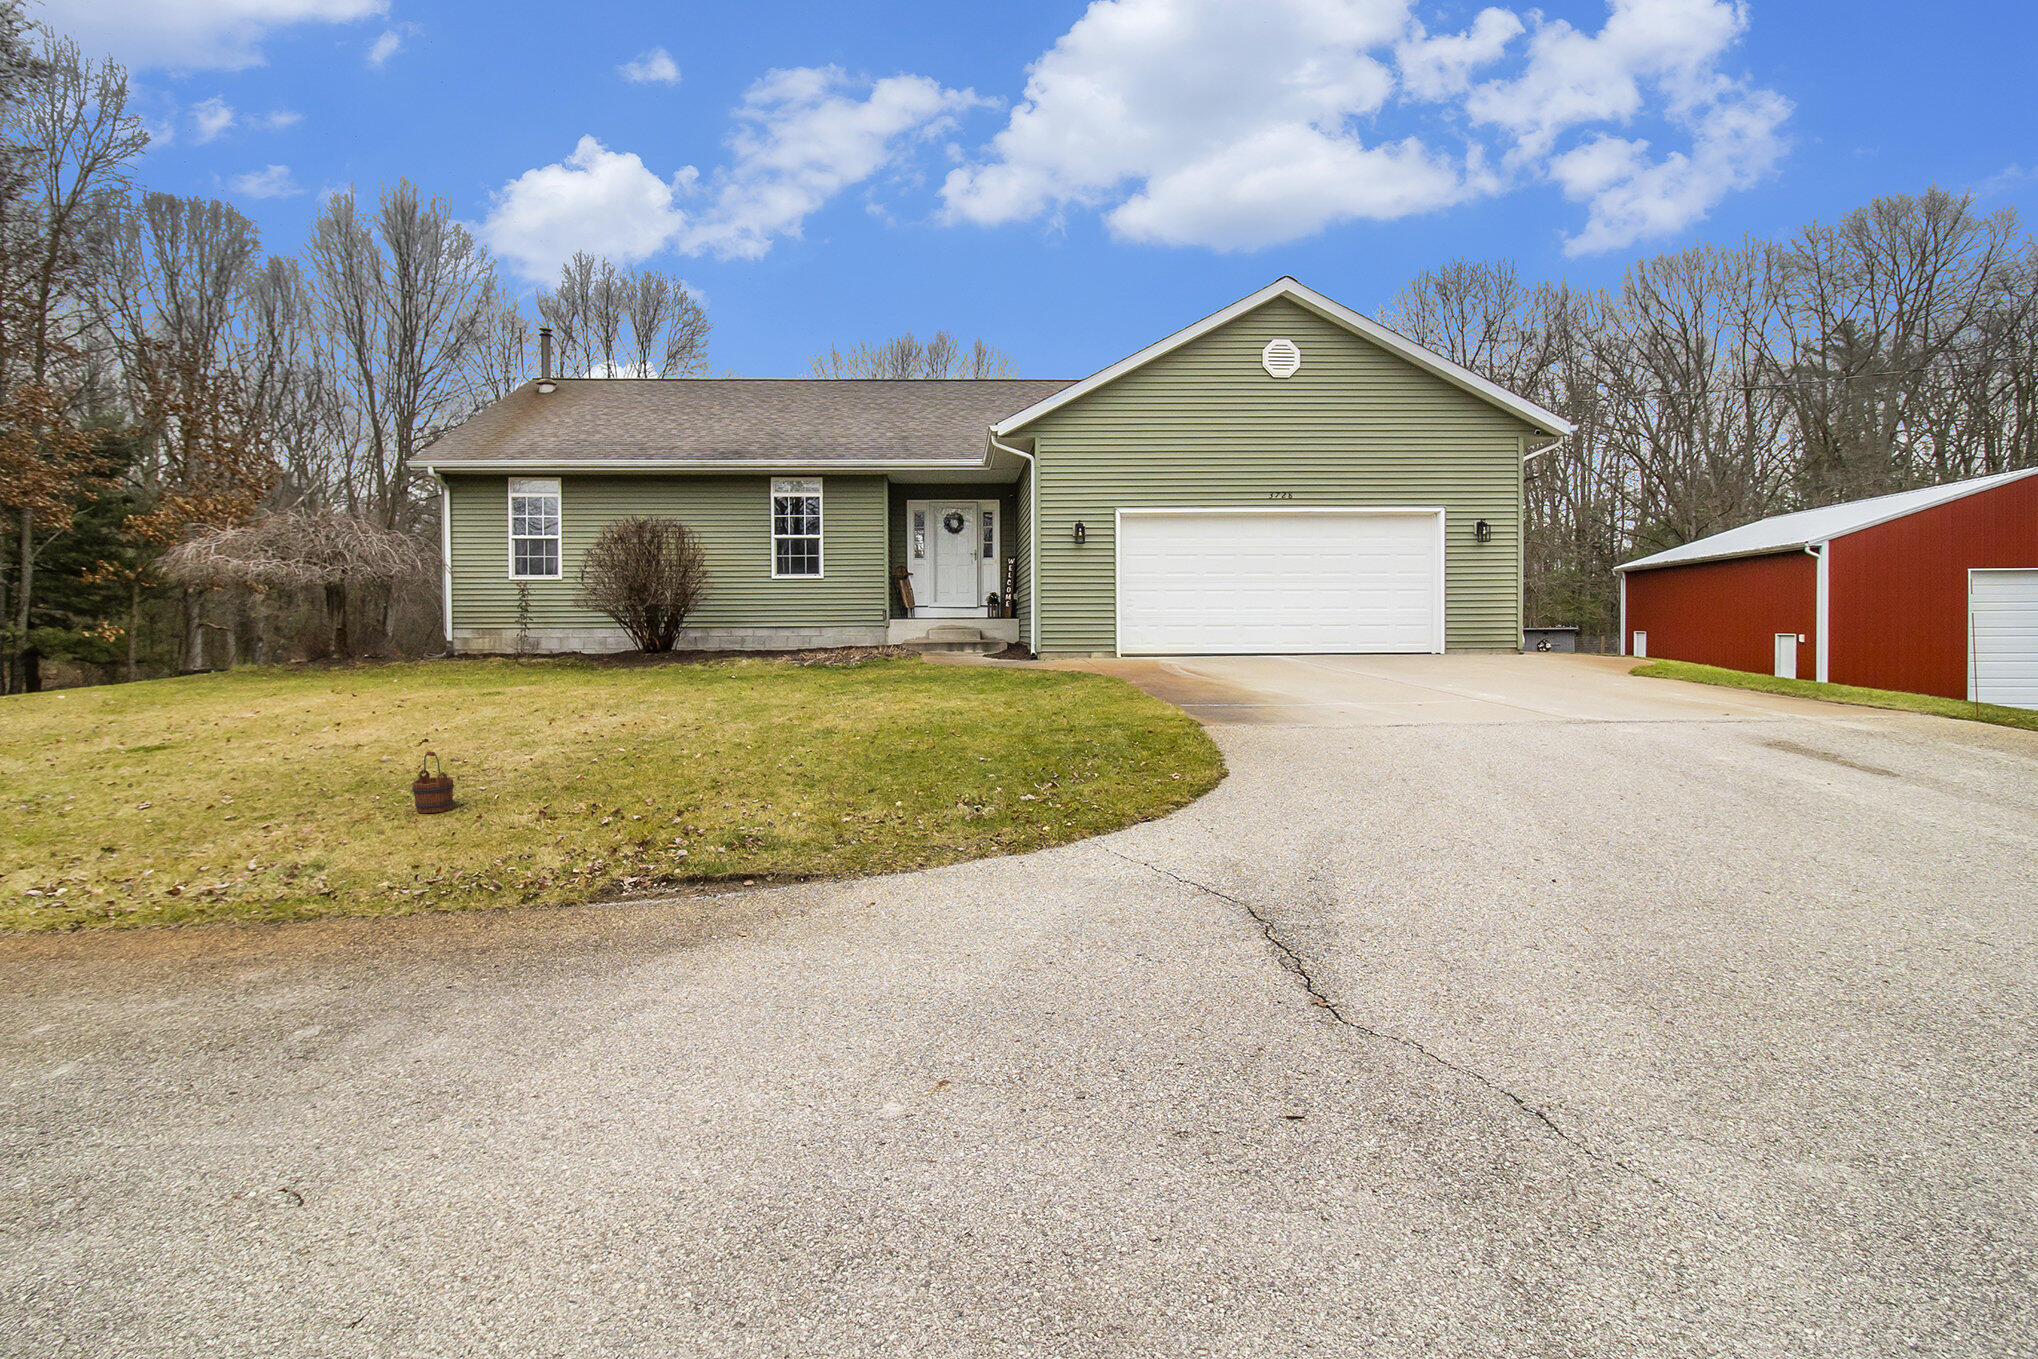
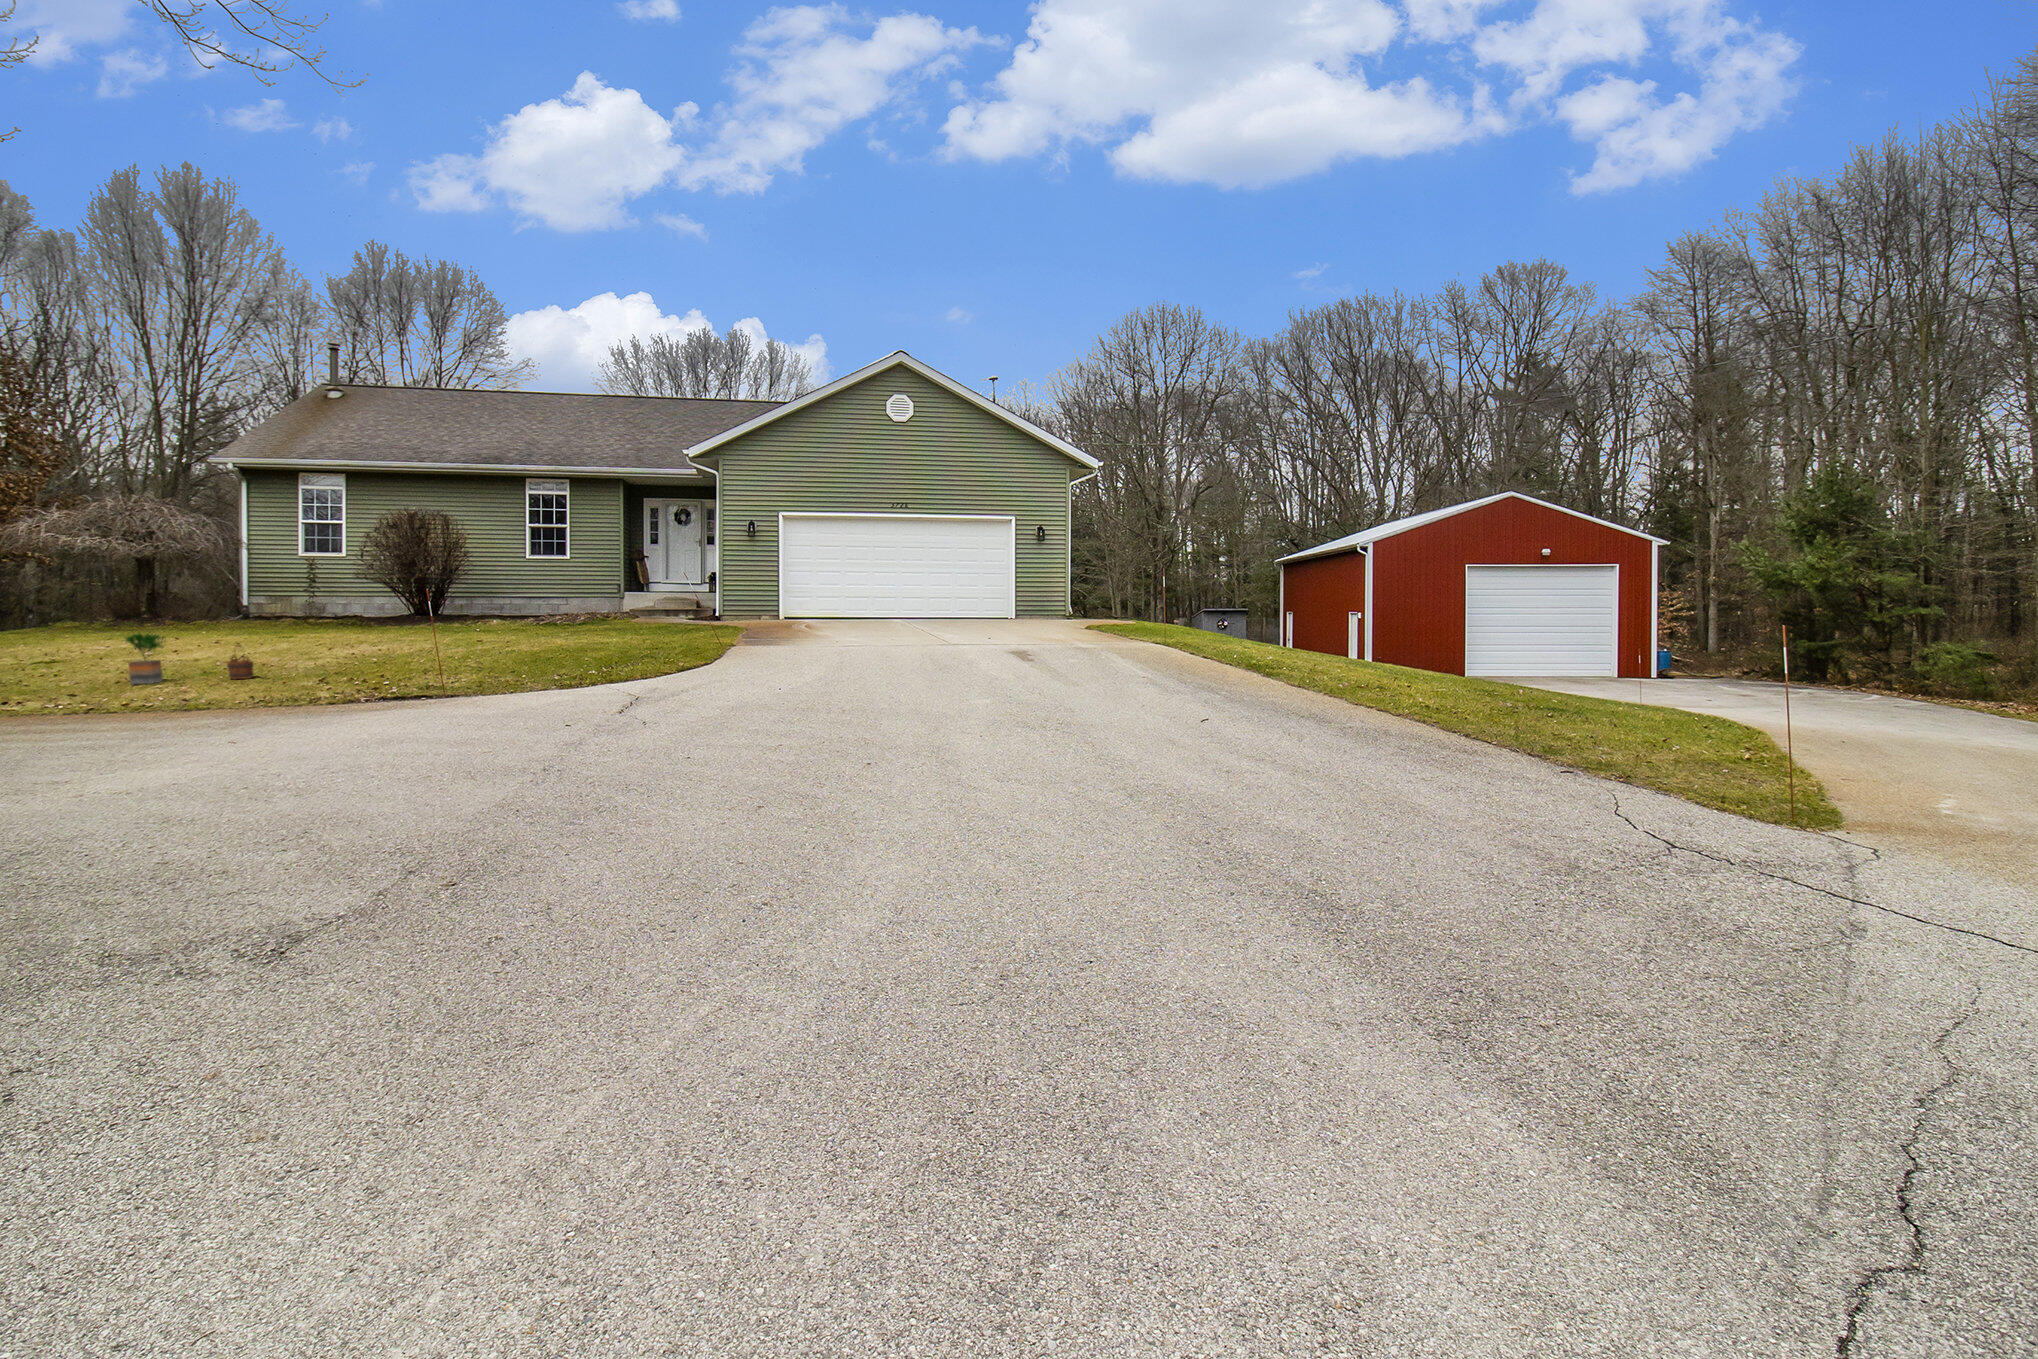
potted tree: none [253,734,323,825] -> present [125,633,166,684]

